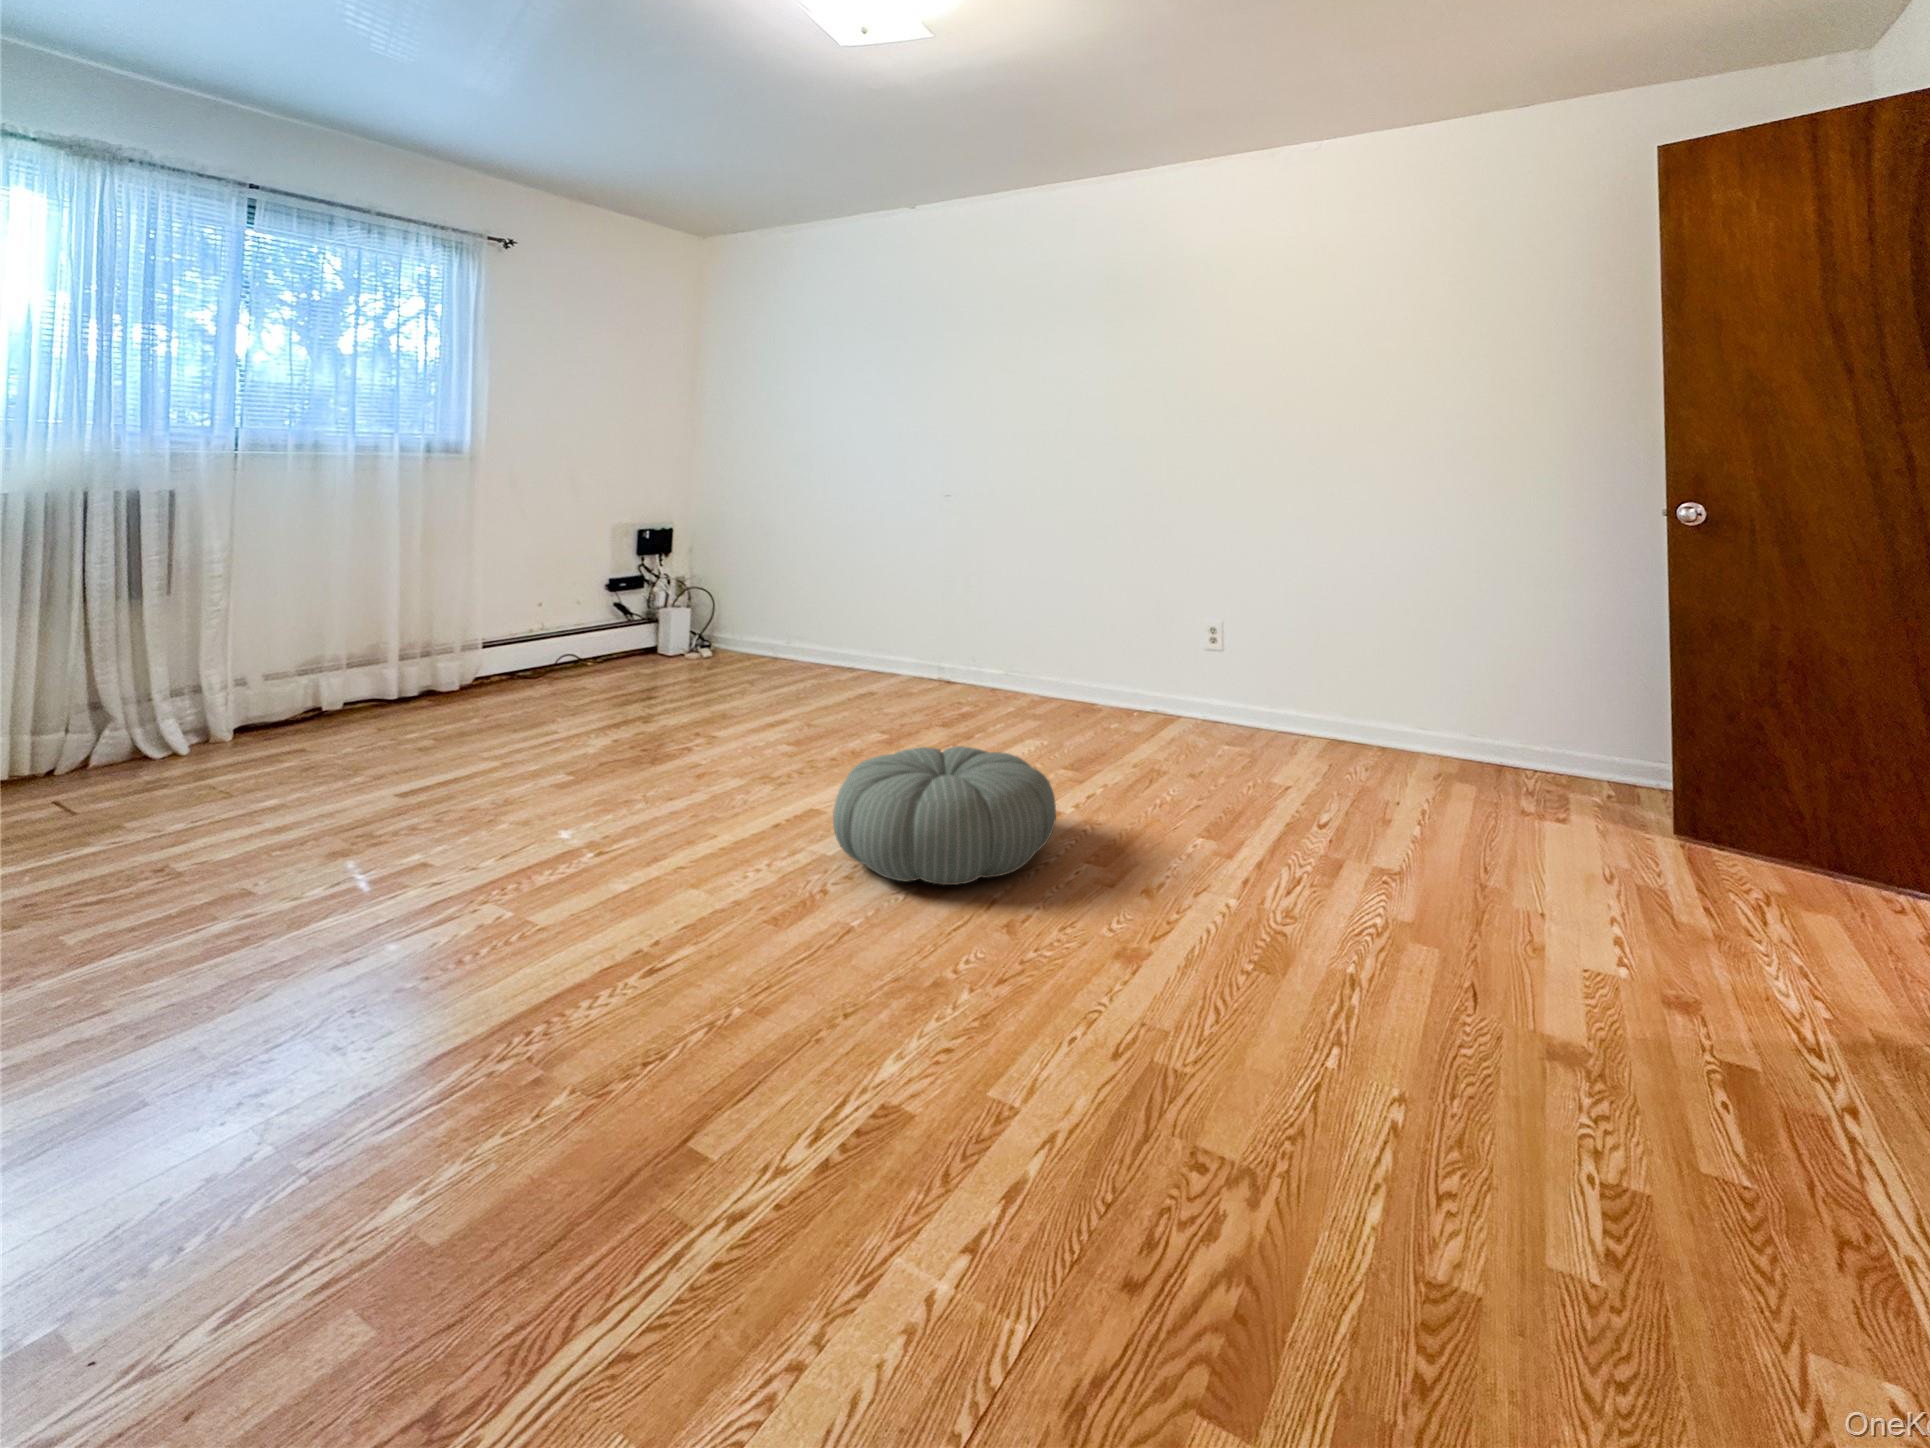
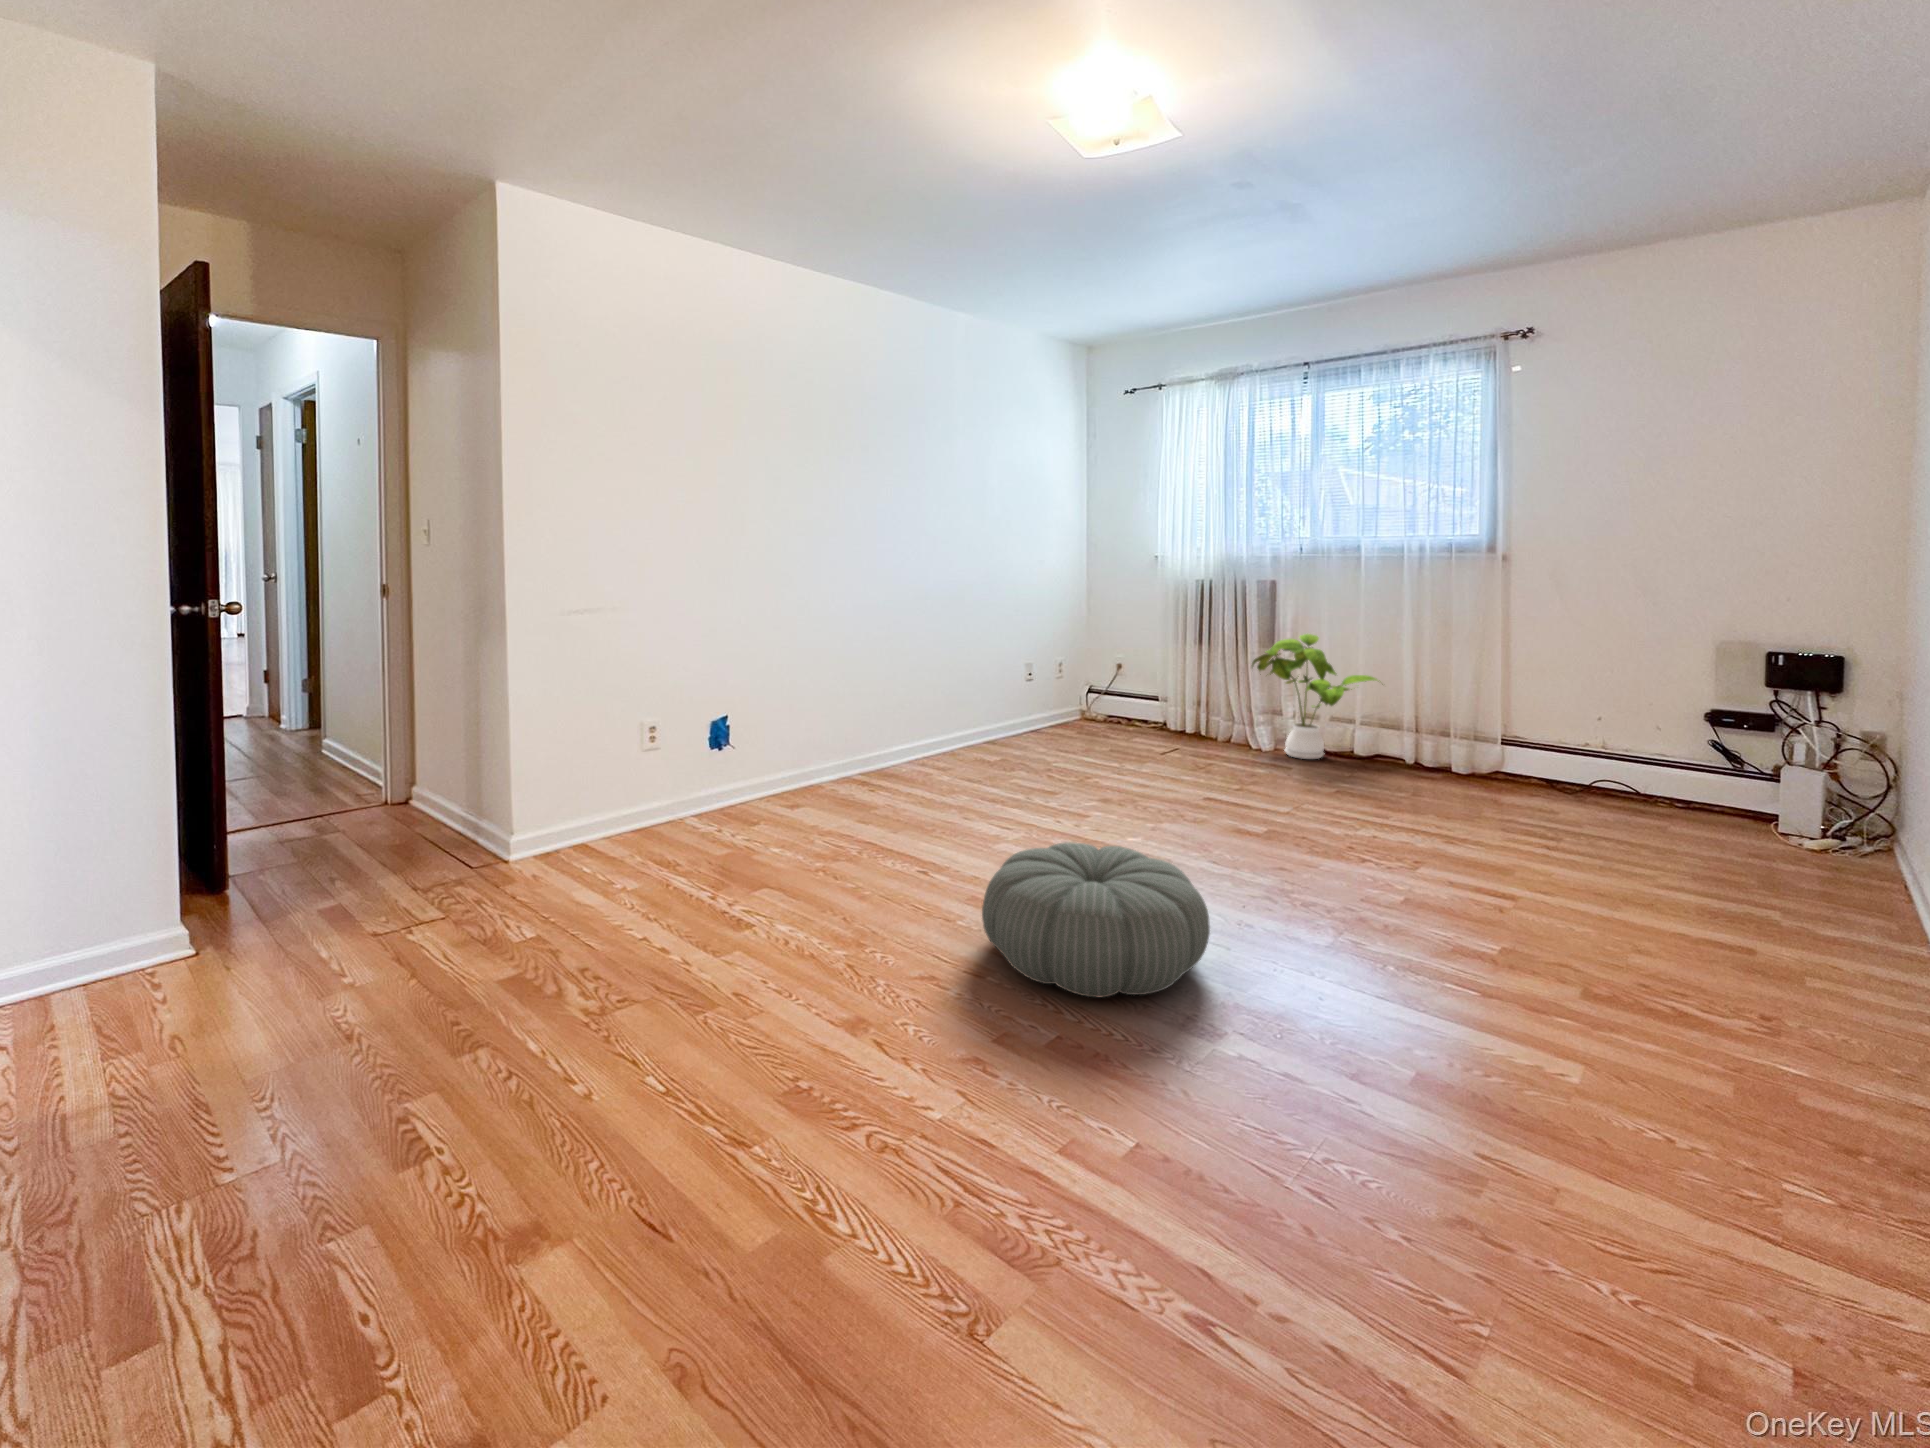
house plant: none [167,564,377,743] -> present [1252,634,1377,759]

